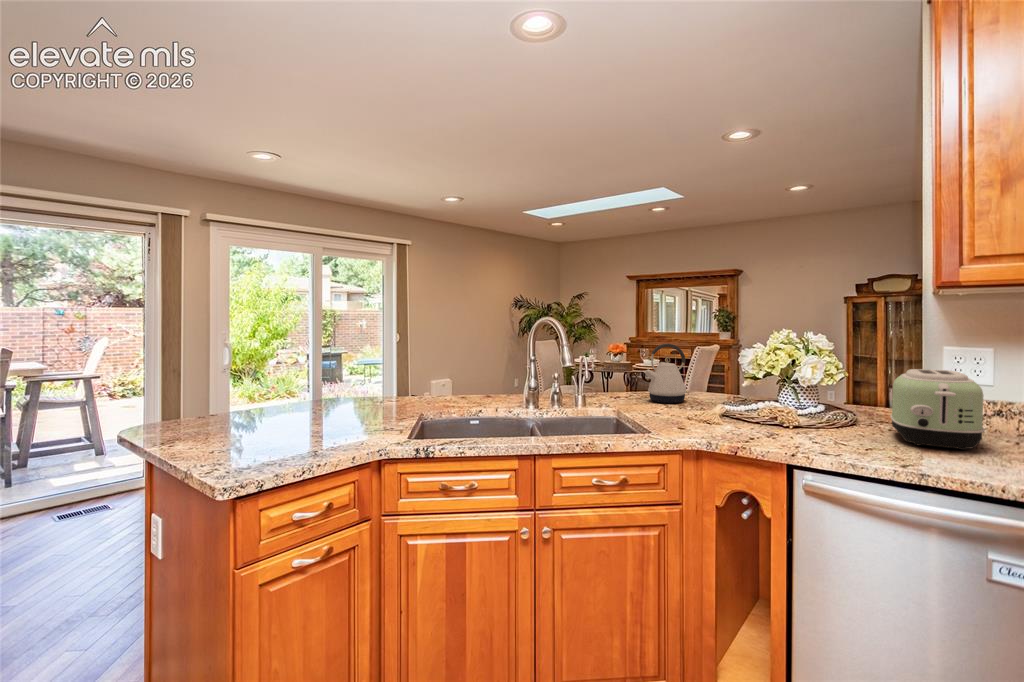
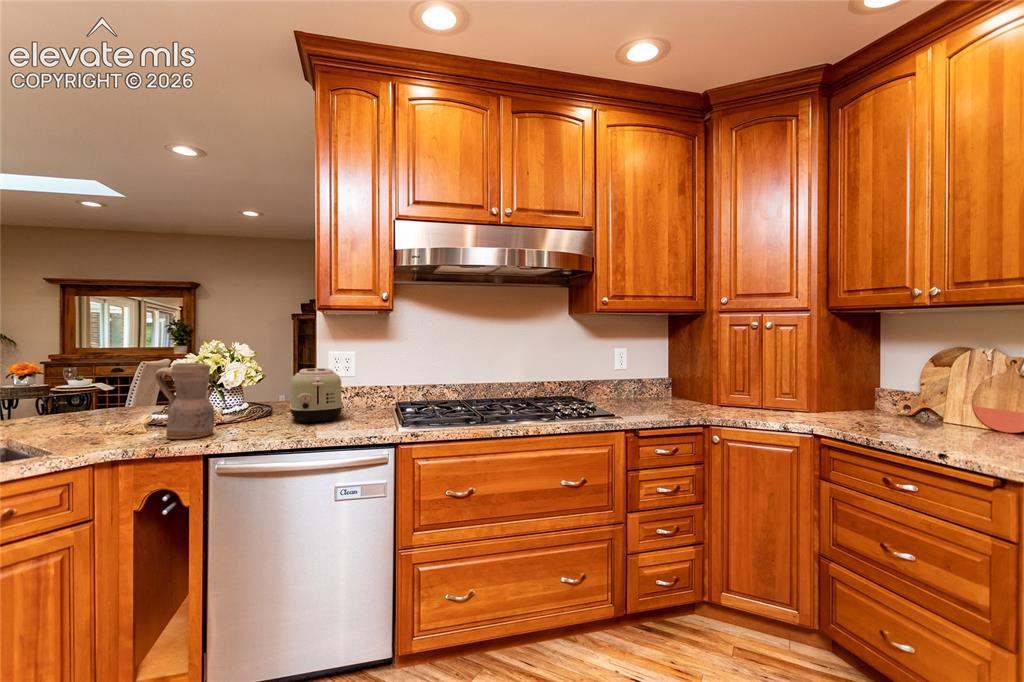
kettle: present [644,344,688,403] -> none [51,357,114,422]
ceramic pitcher: none [735,354,797,442] -> present [155,363,215,439]

